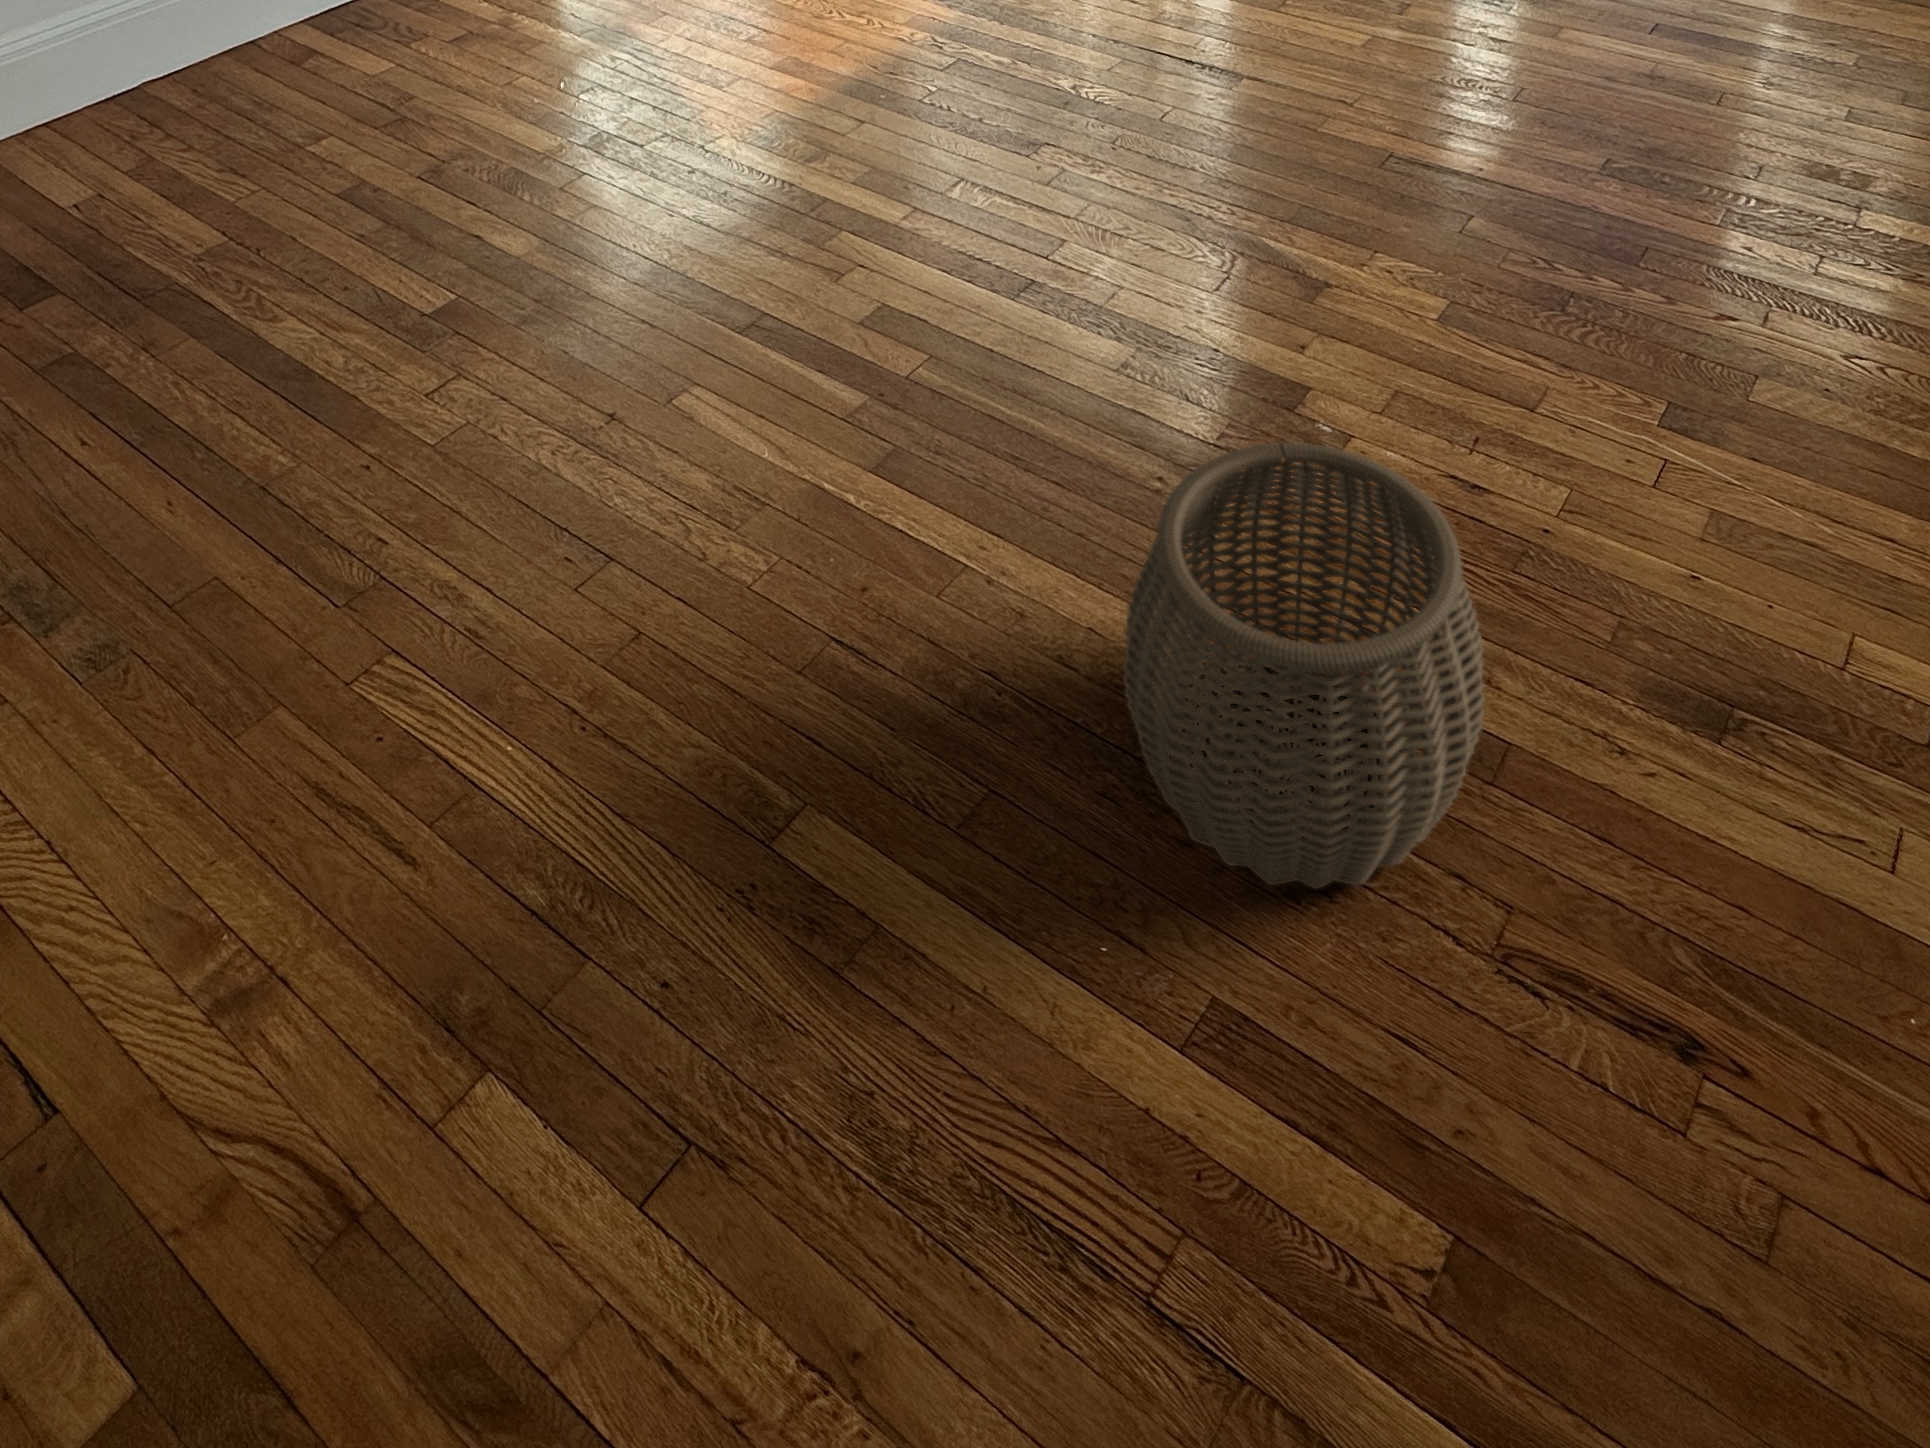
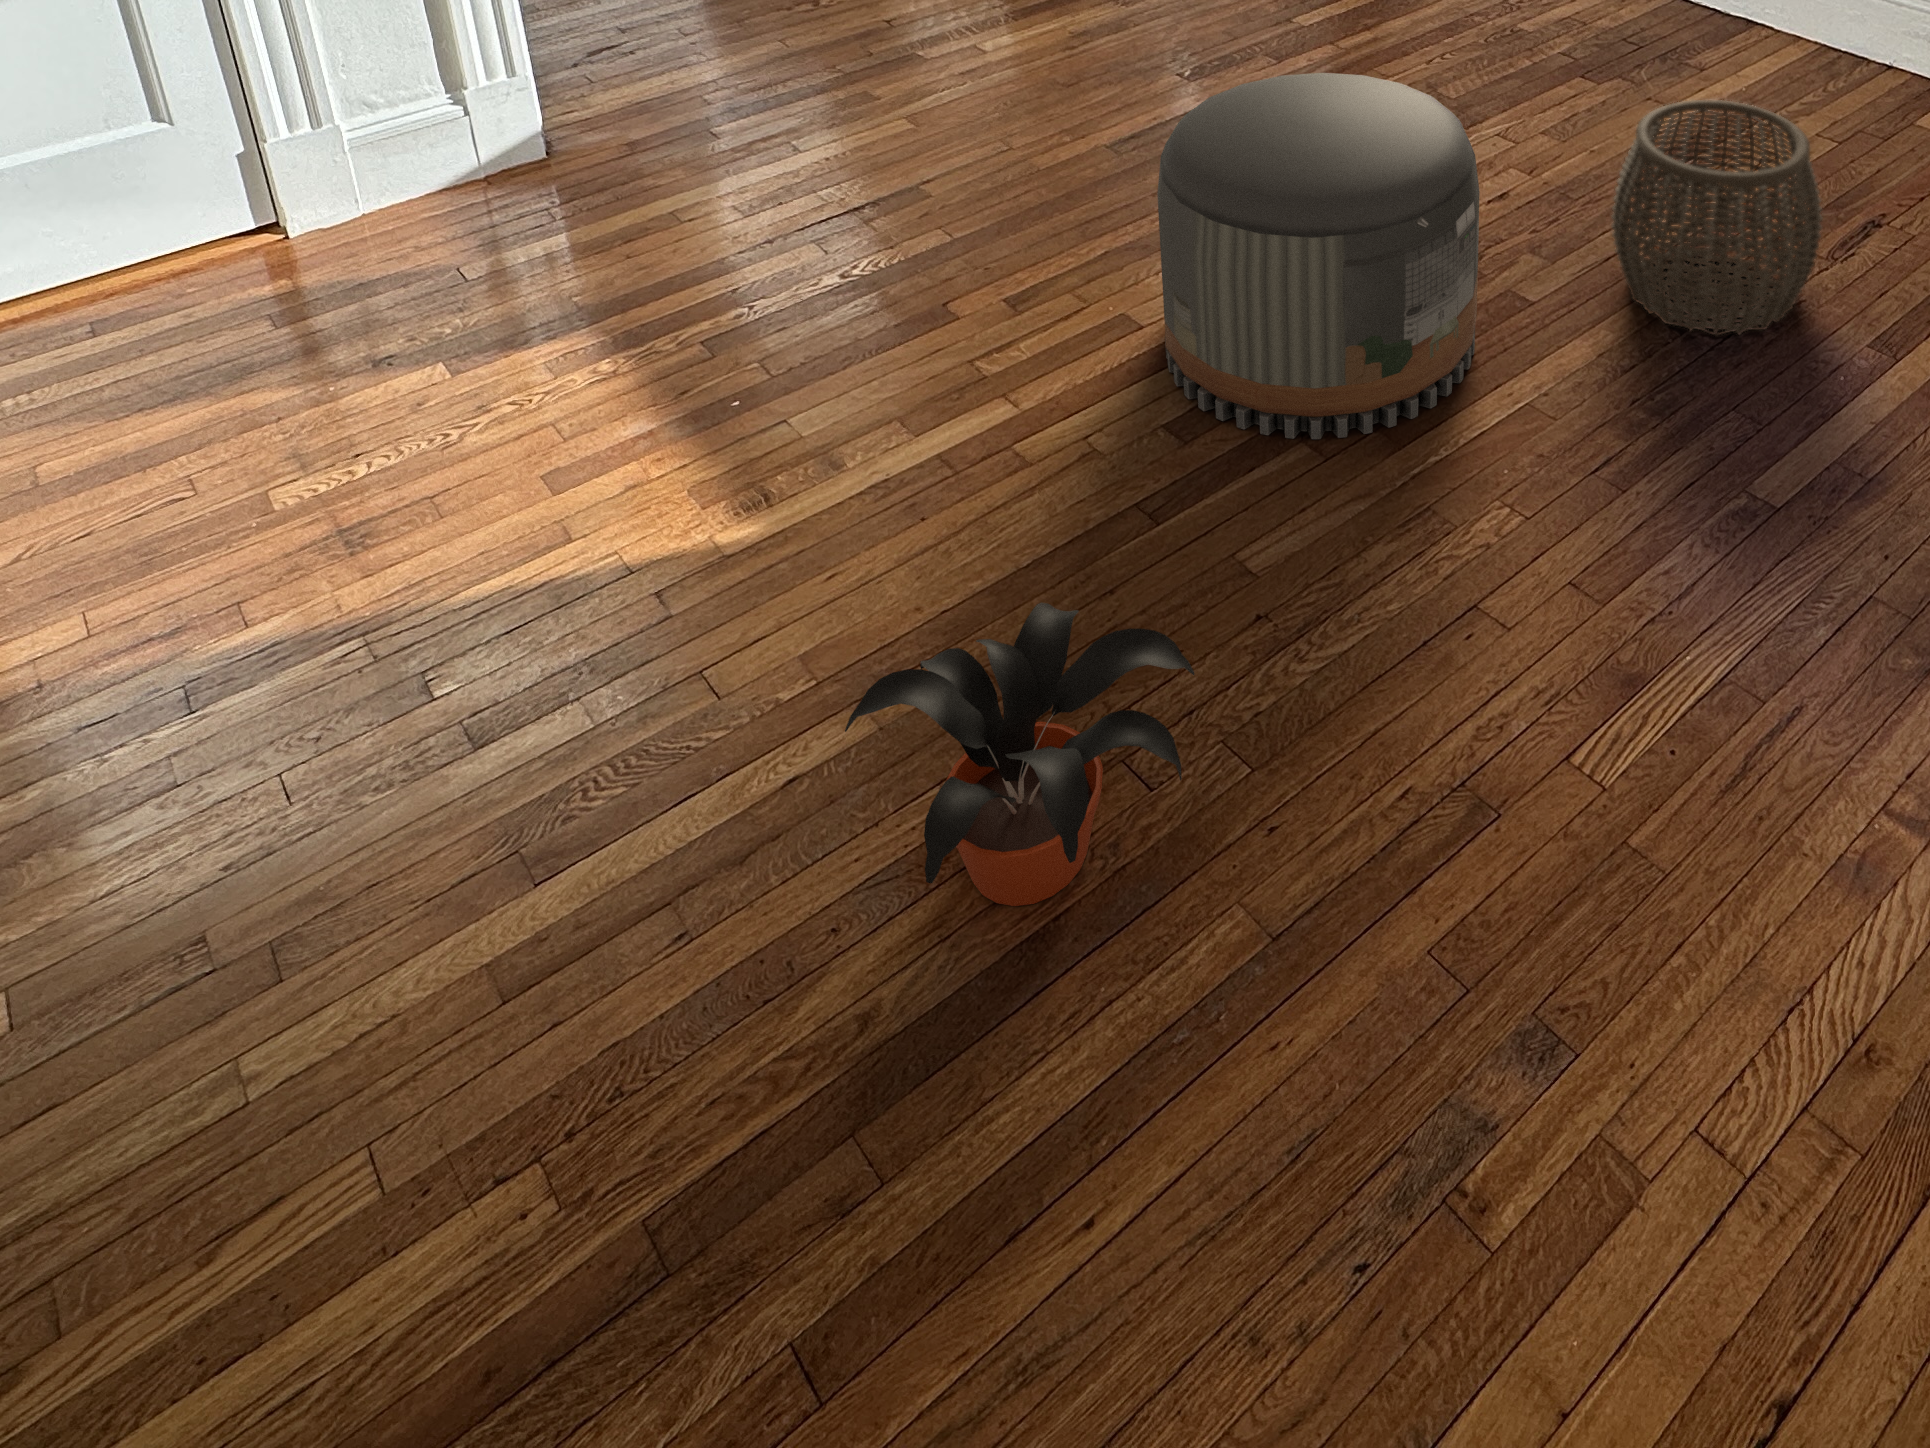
pouf: none [847,65,1227,510] -> present [1157,73,1480,439]
potted plant: none [230,163,482,376] -> present [845,603,1195,906]

